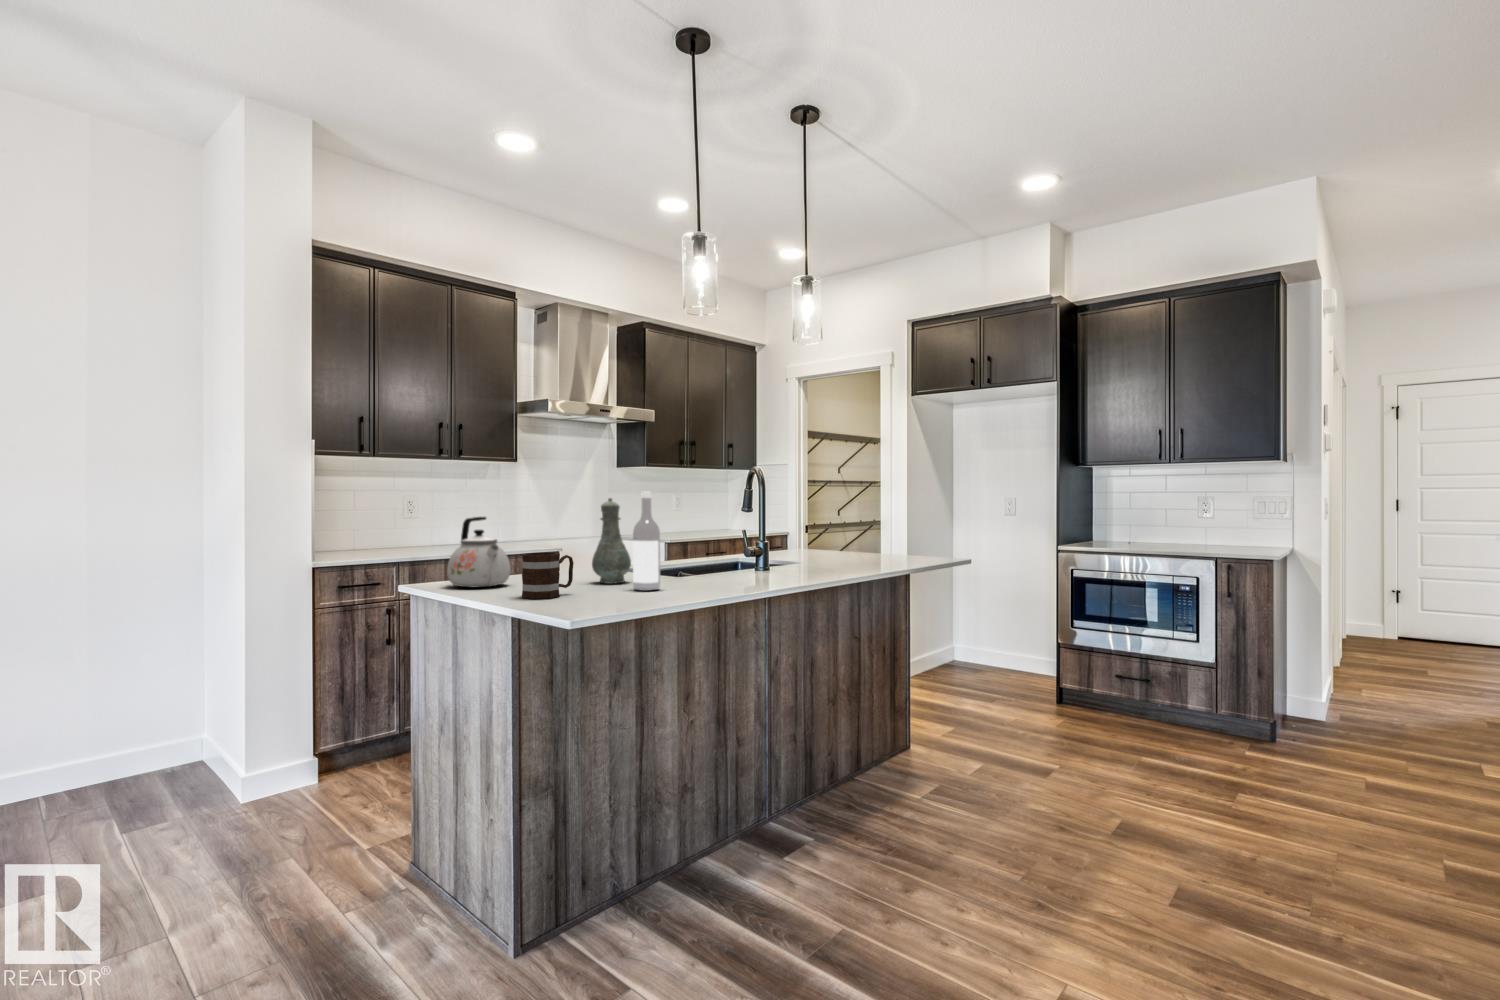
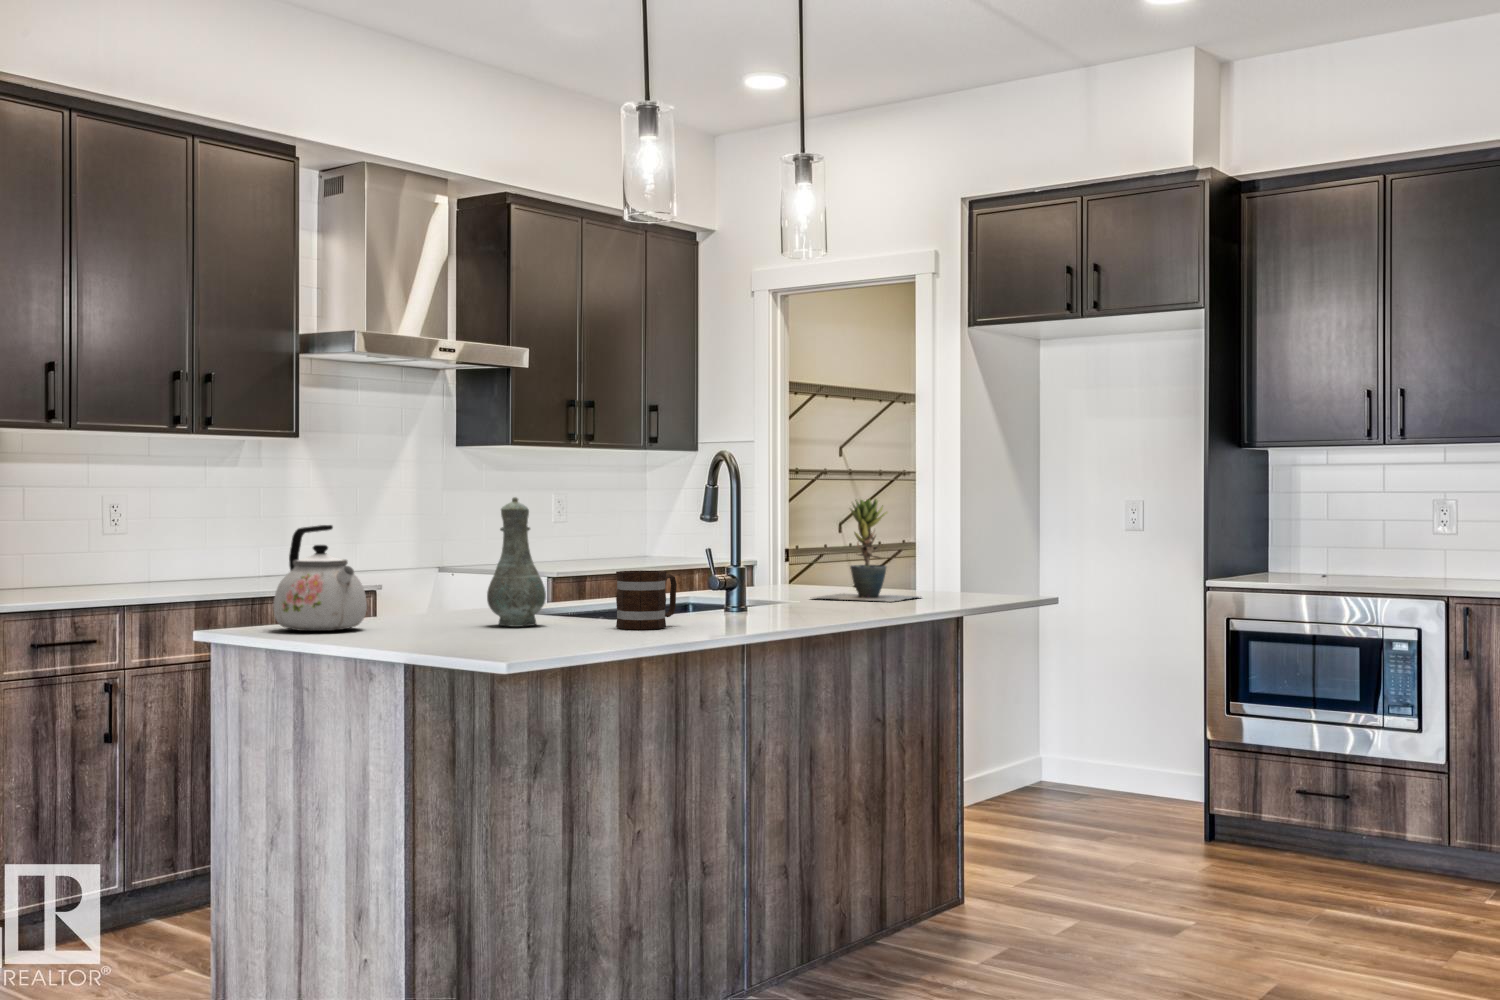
wine bottle: present [633,491,660,591] -> none [559,487,598,633]
potted plant: none [812,497,885,562] -> present [816,499,918,602]
mug: present [522,552,574,599] -> present [616,570,677,630]

